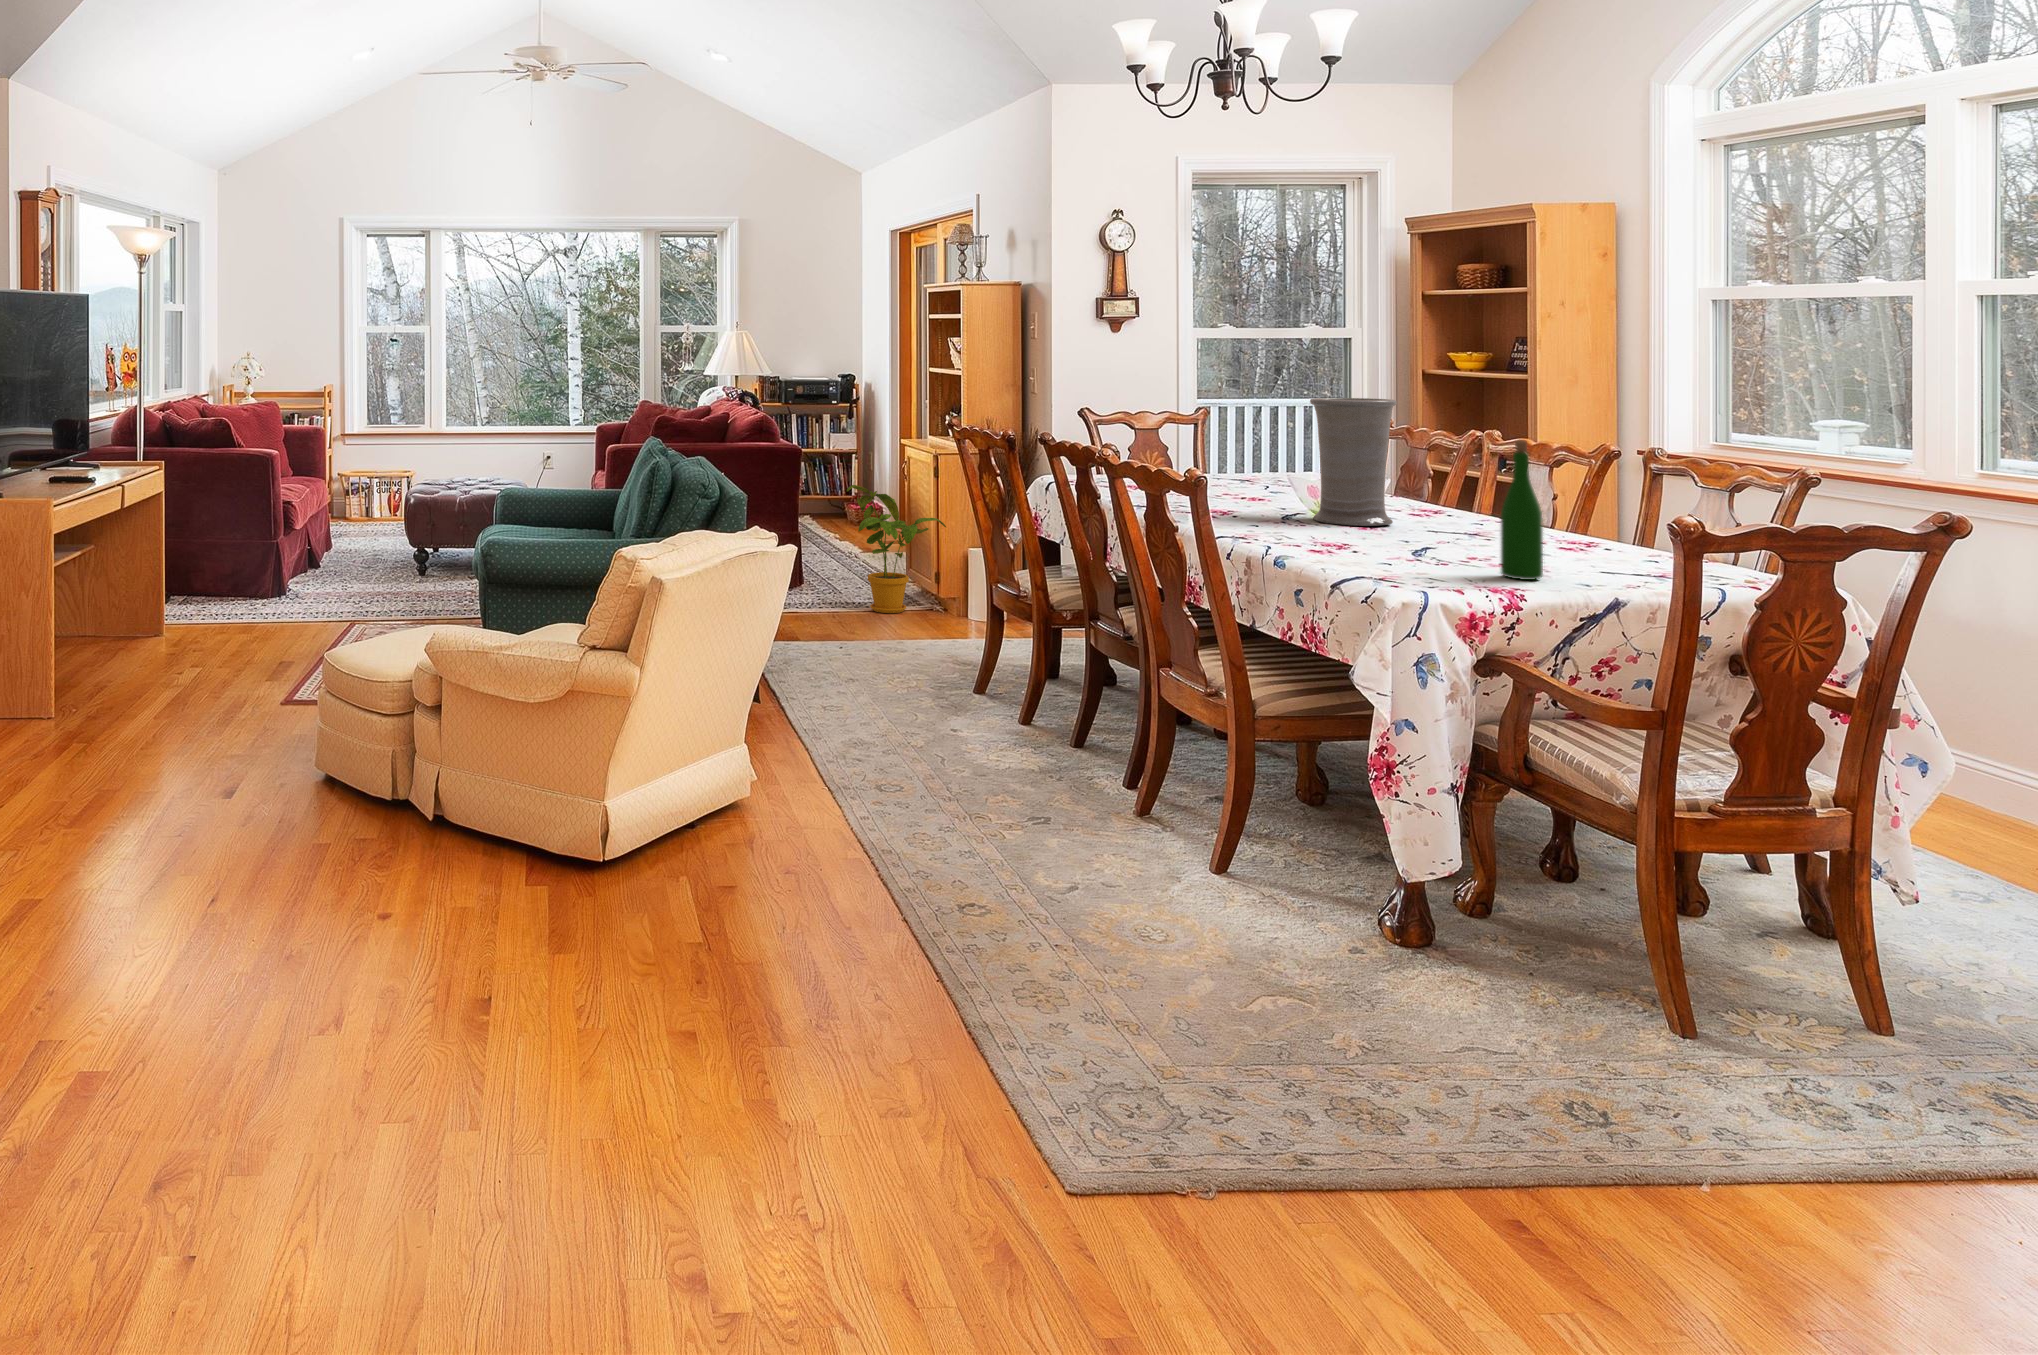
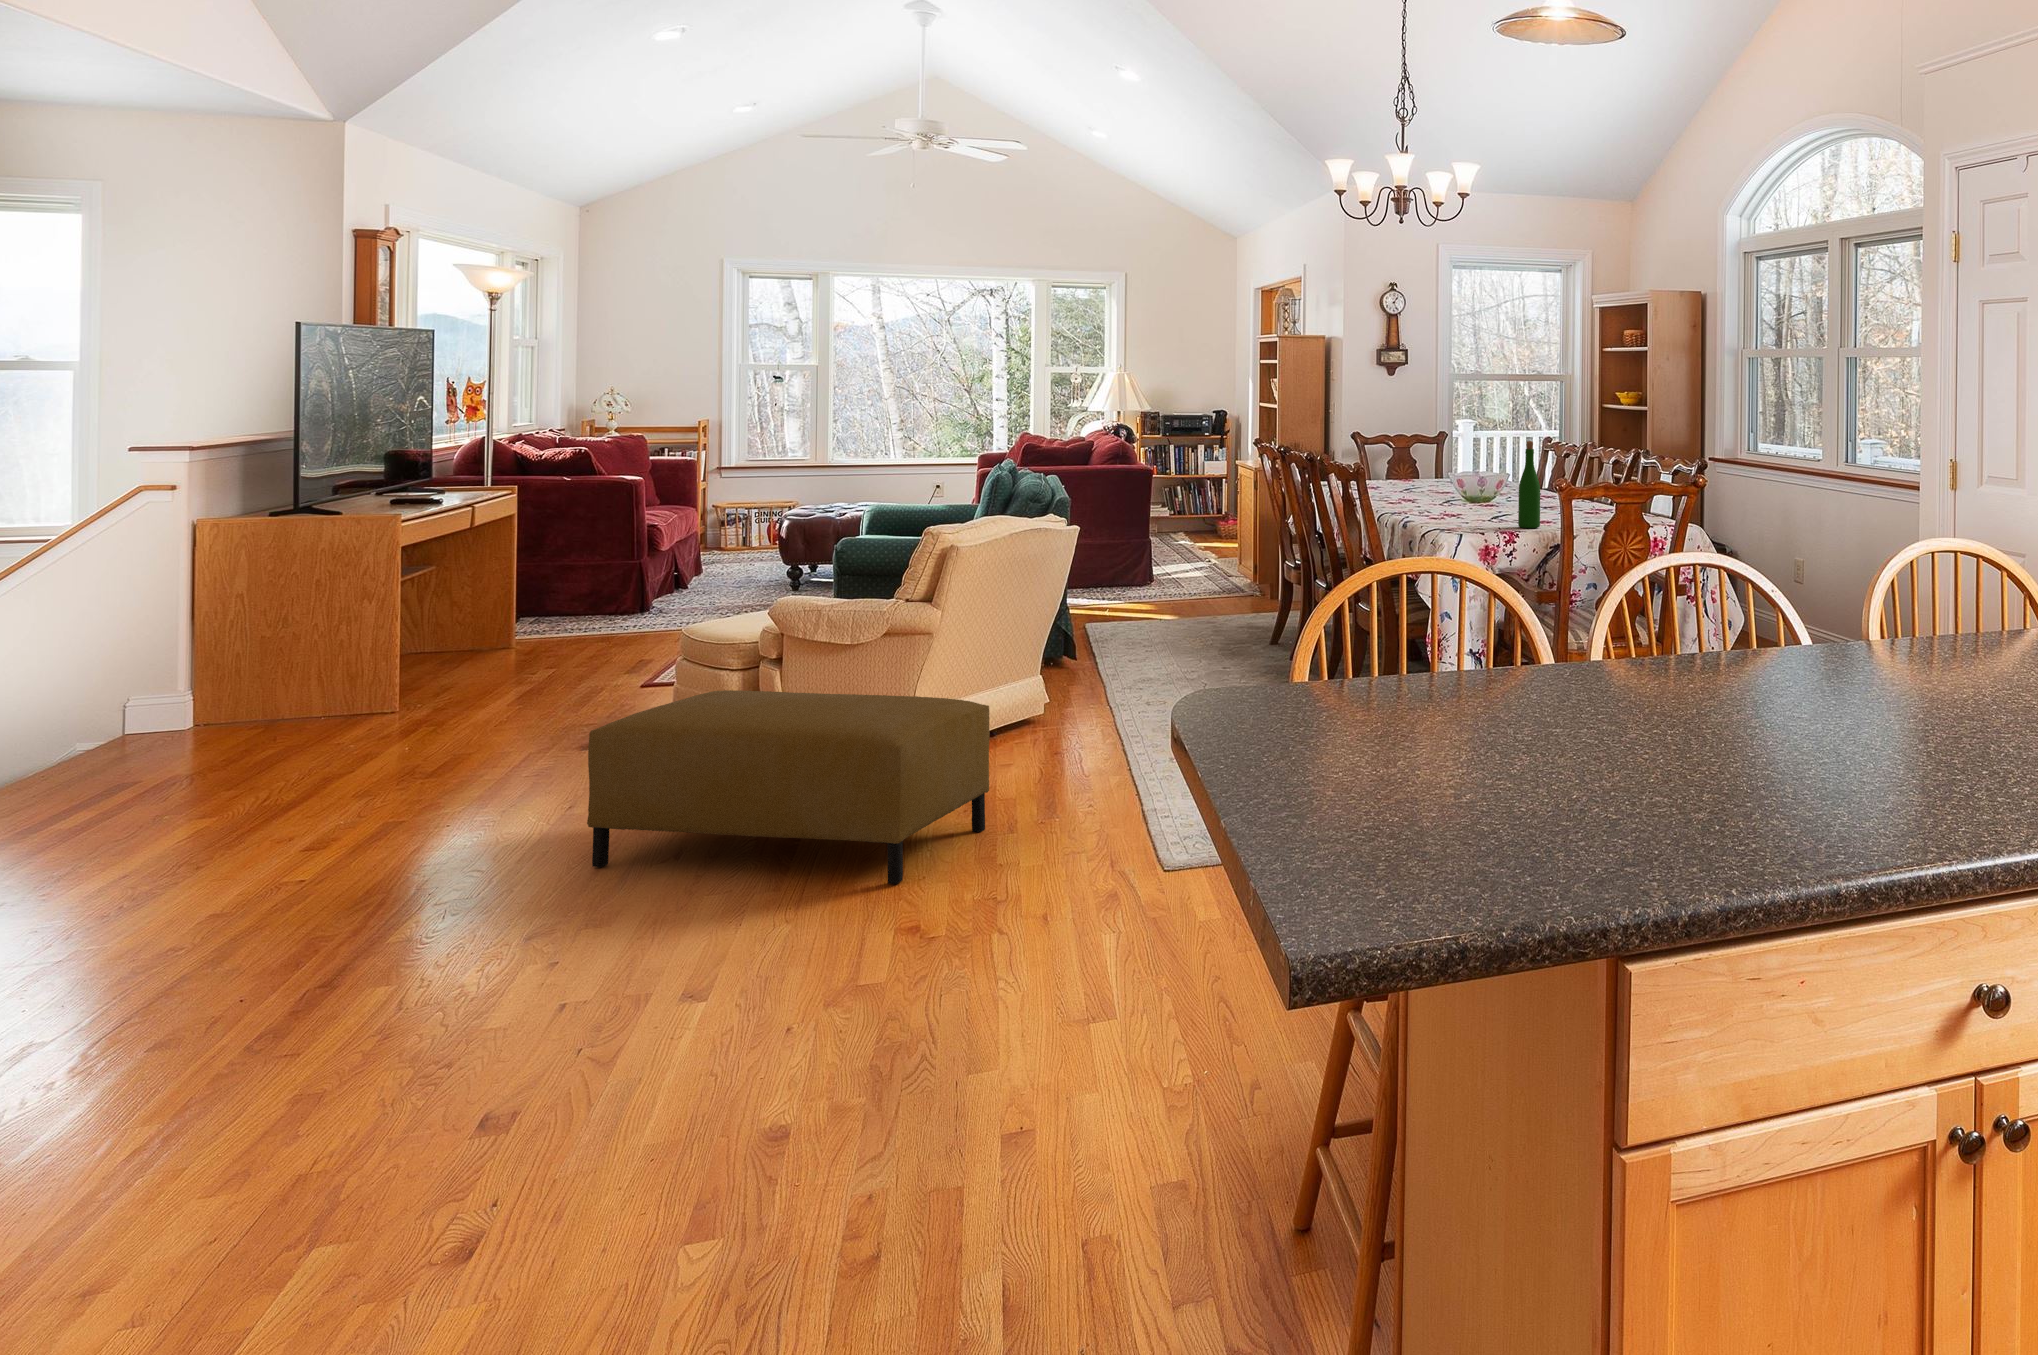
vase: present [1310,398,1397,526] -> none [1460,420,1513,506]
house plant: present [847,485,946,613] -> none [1184,499,1266,603]
ottoman: none [236,770,742,1128] -> present [587,690,990,884]

